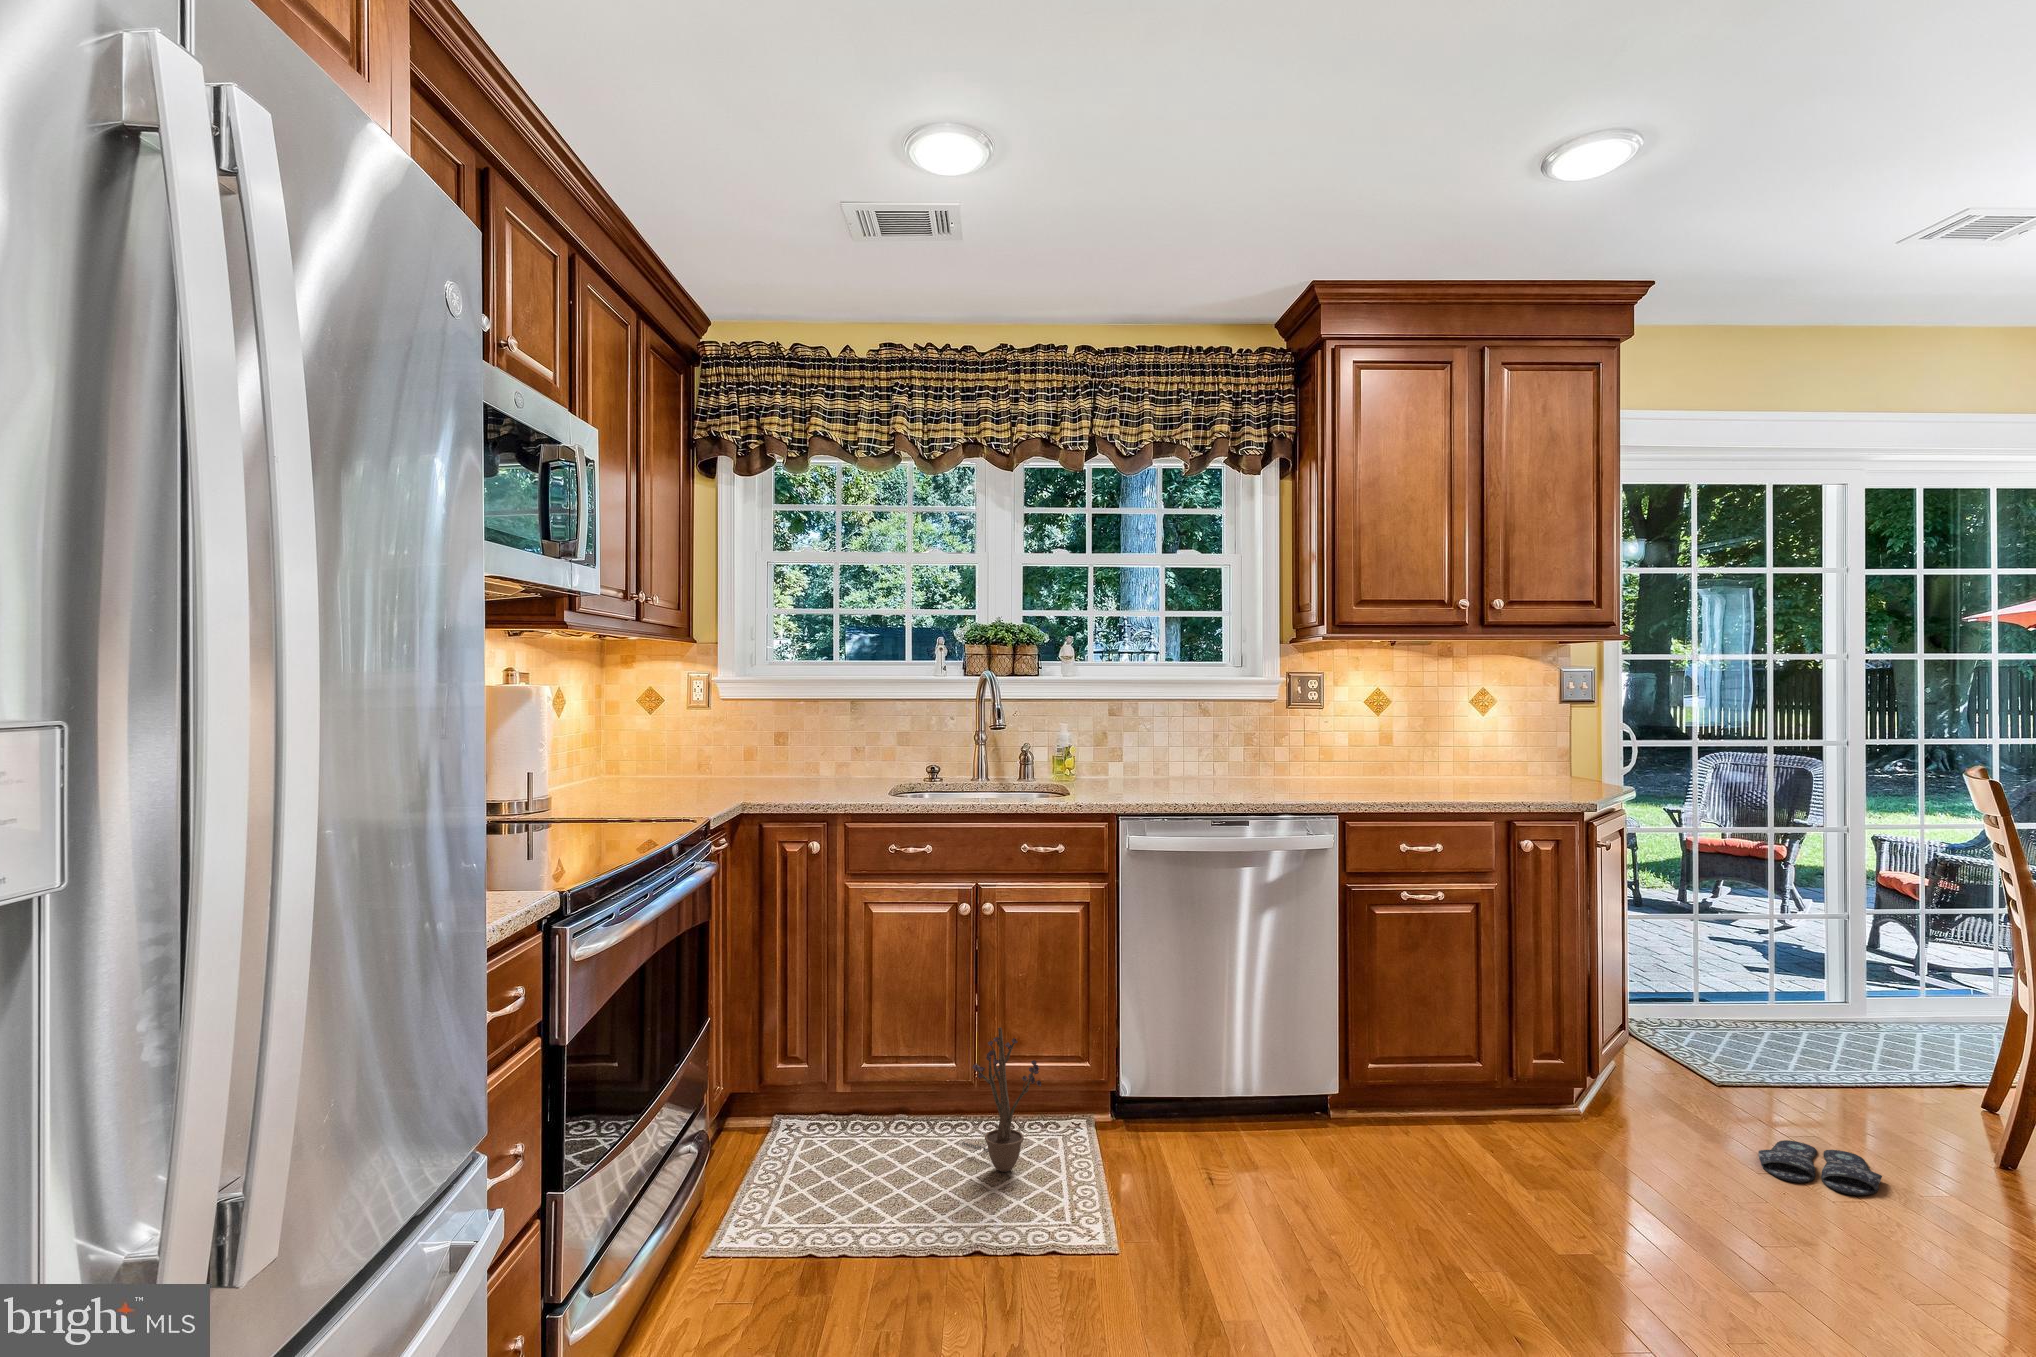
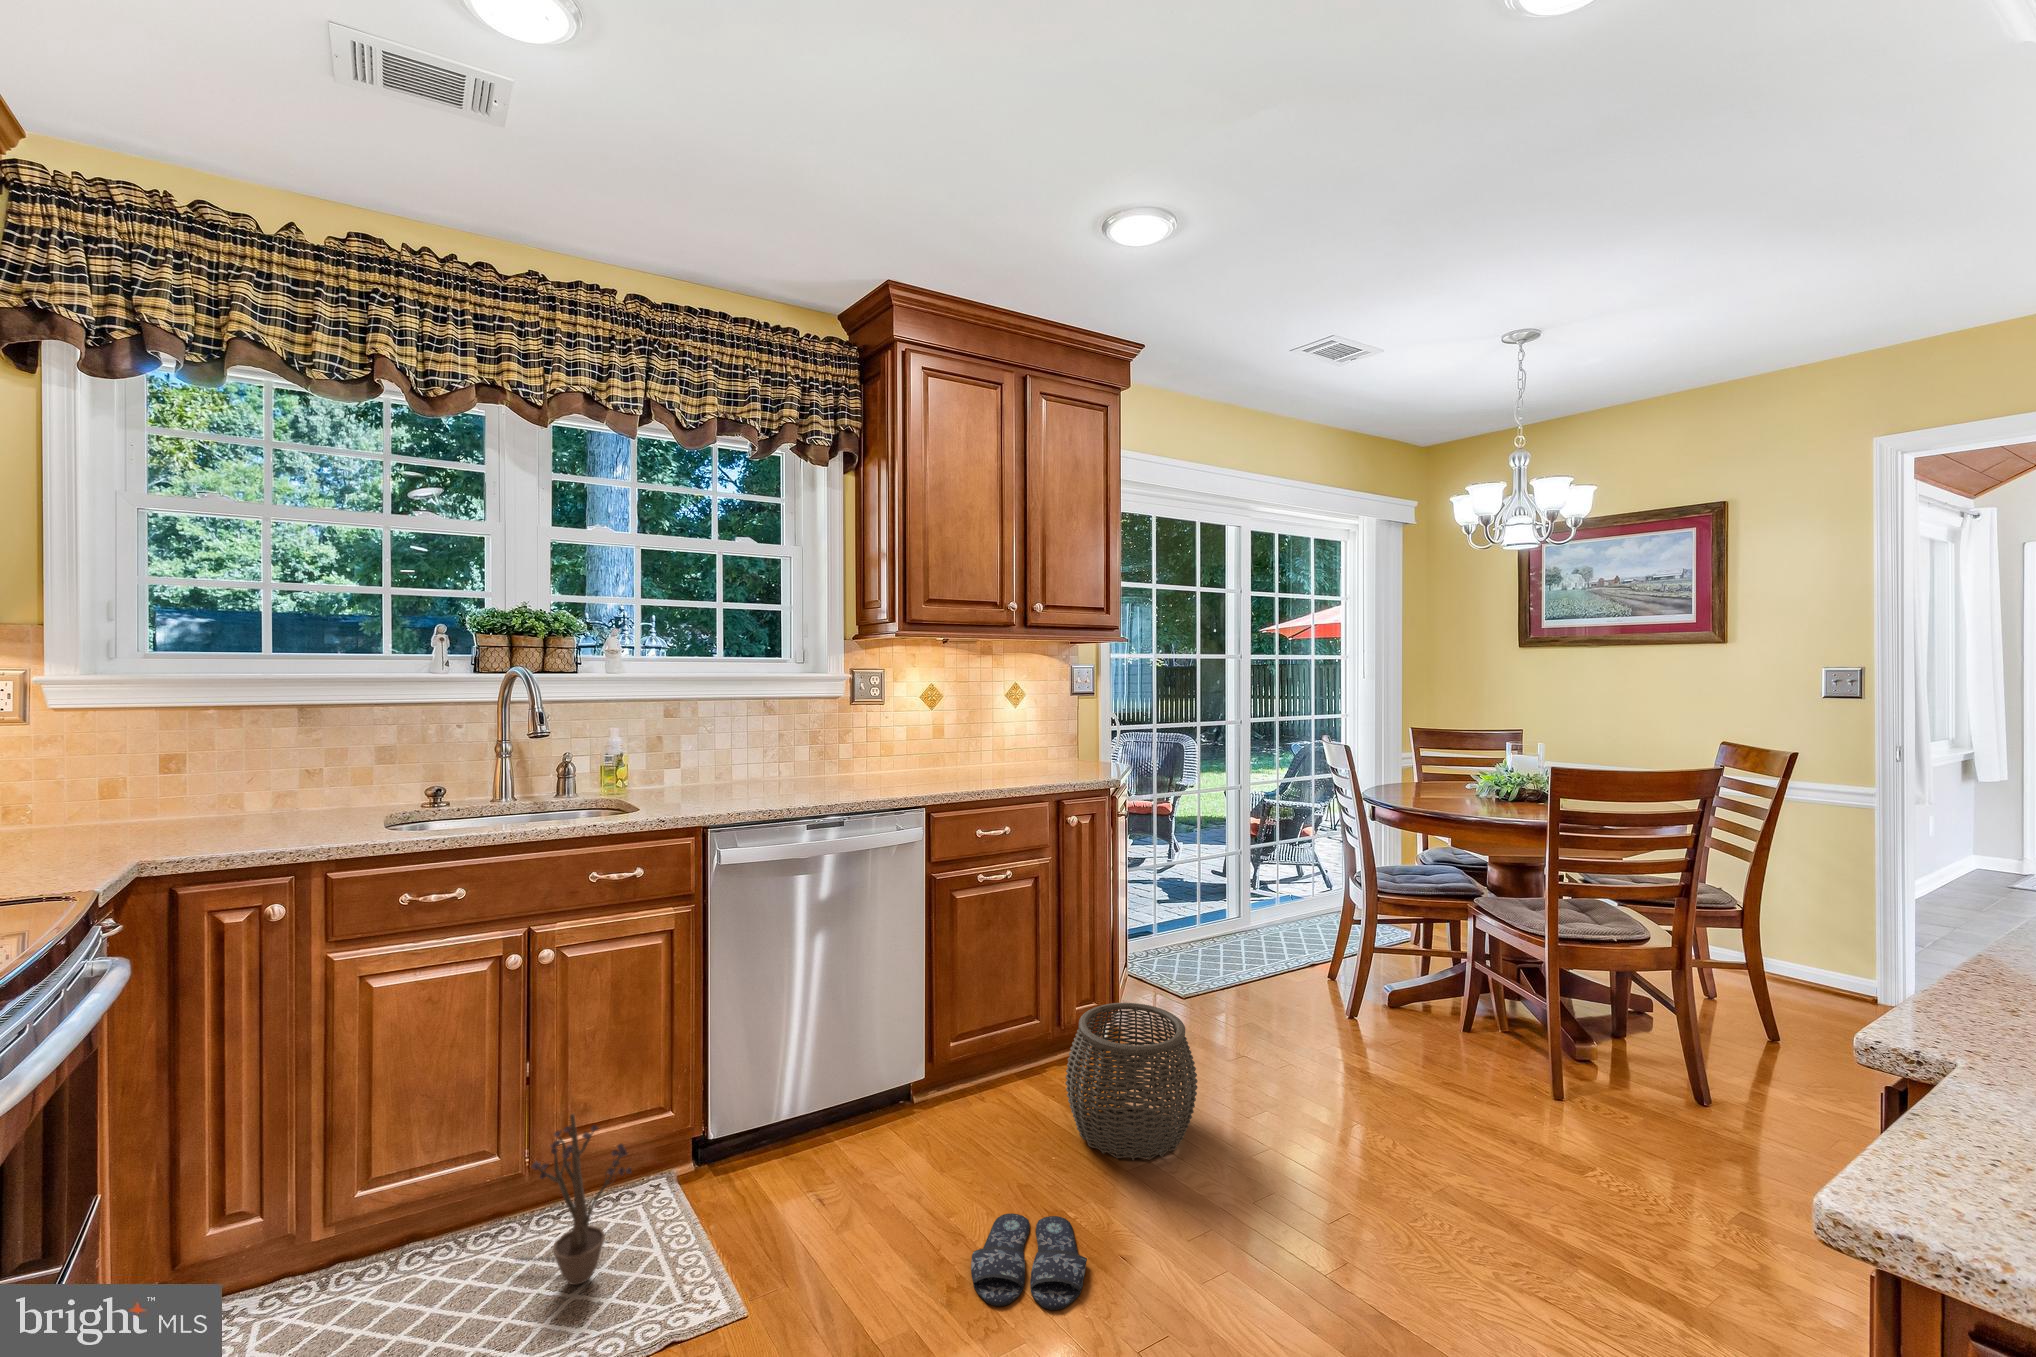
woven basket: none [1489,1053,1658,1229] -> present [1065,1003,1198,1160]
slippers: present [1758,1140,1882,1196] -> present [971,1213,1087,1310]

